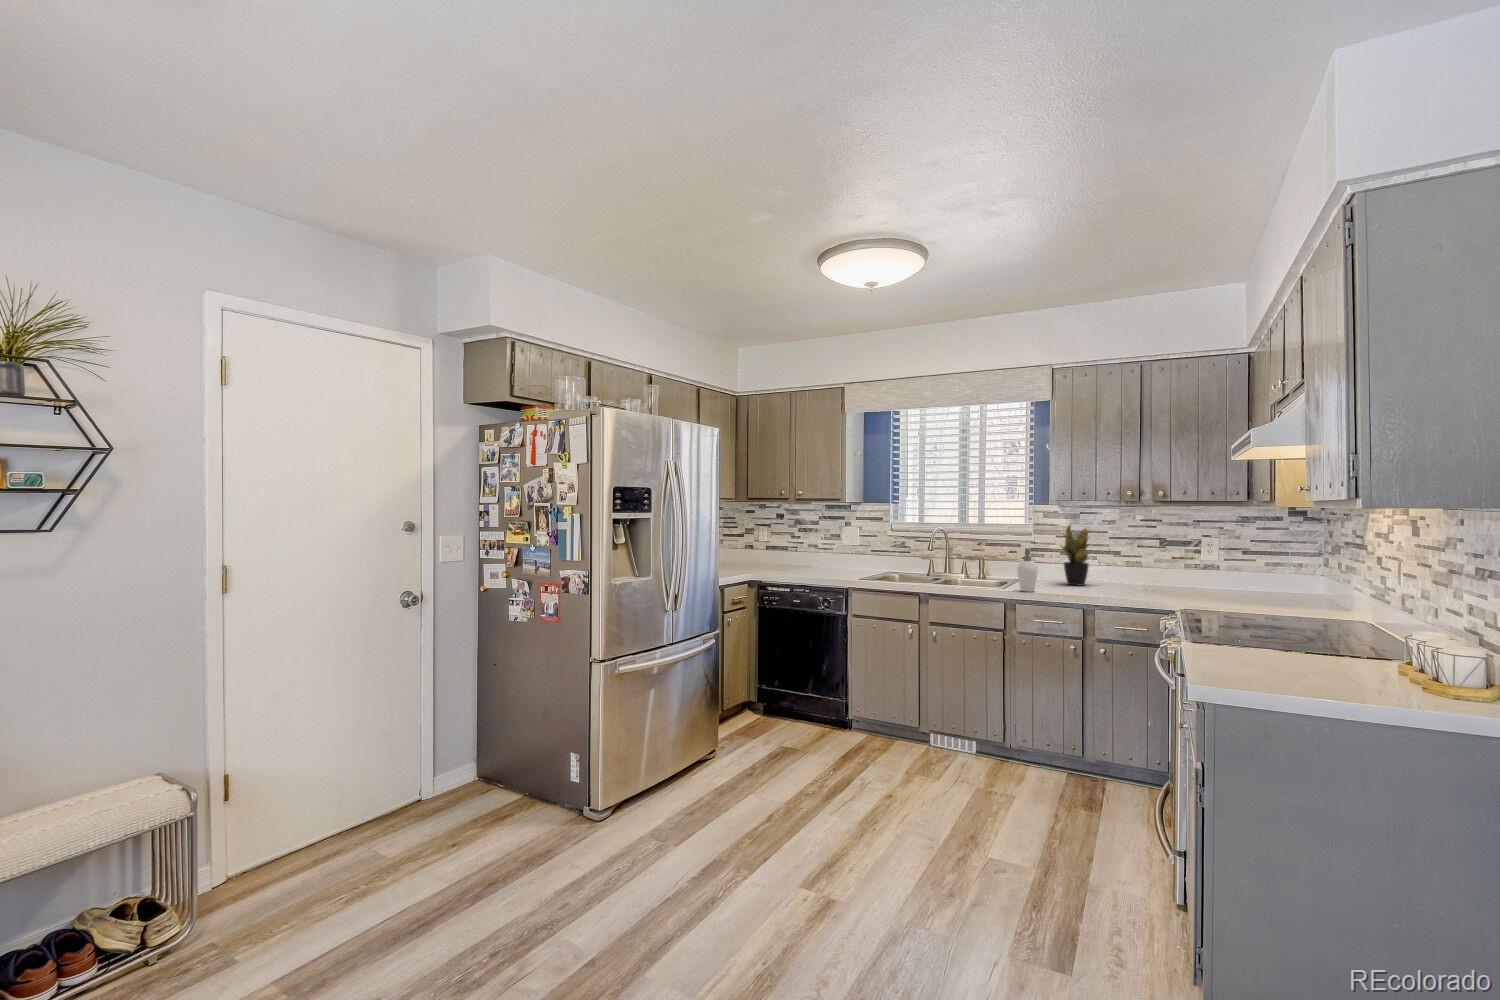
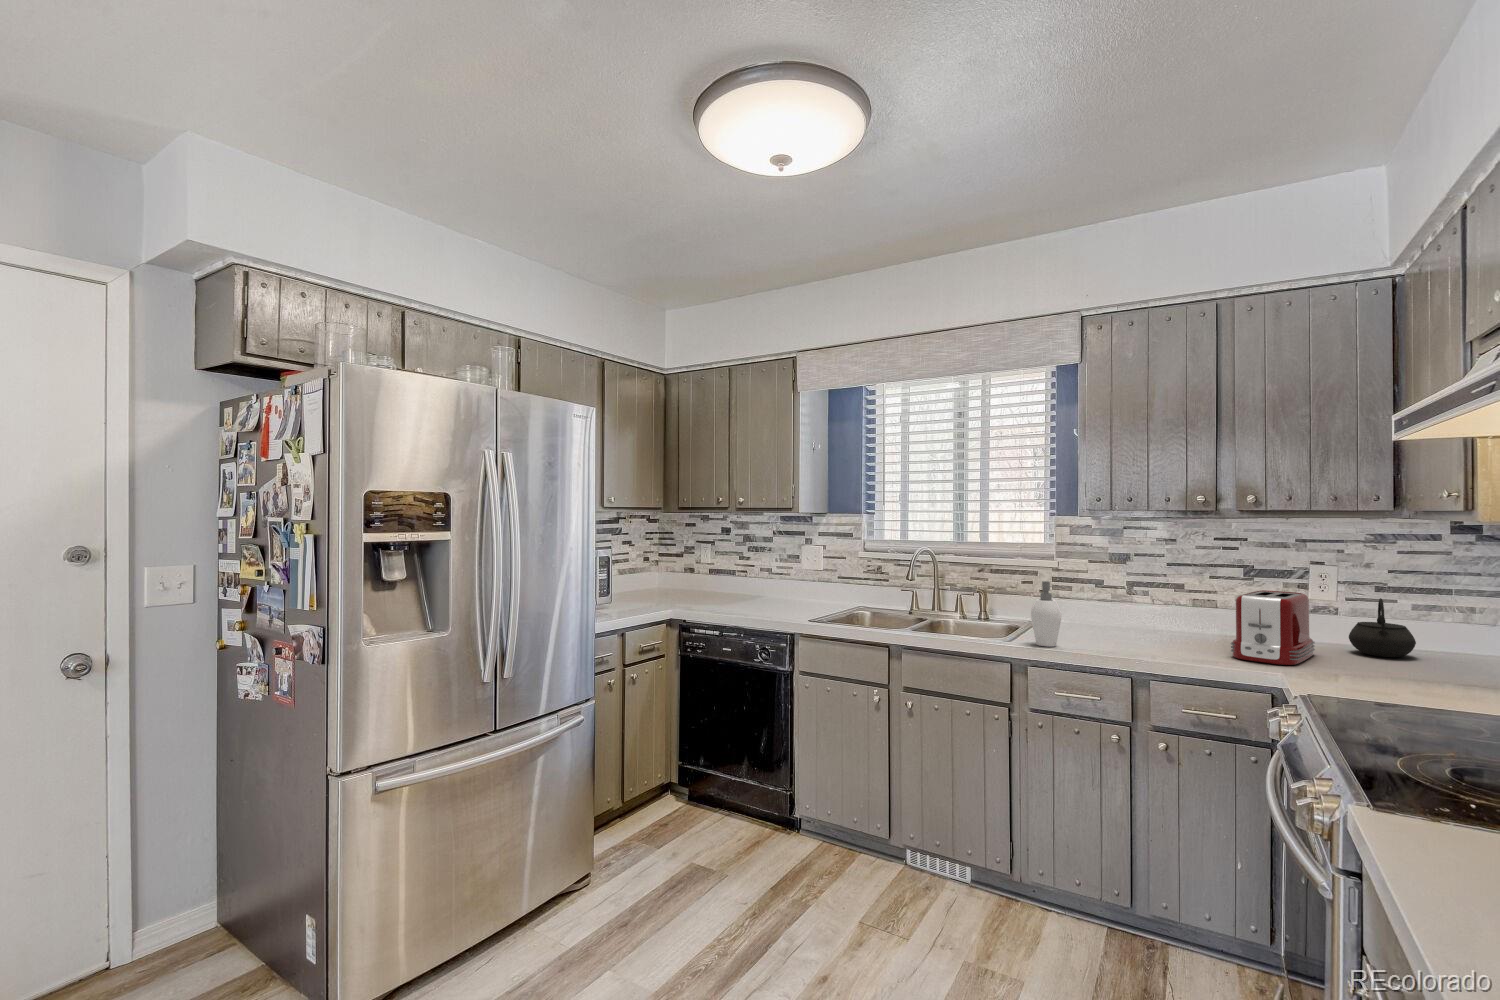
potted plant: present [1061,525,1089,586] -> none [1089,539,1154,633]
toaster: none [1146,554,1199,599] -> present [1231,590,1315,665]
kettle: none [1222,558,1261,595] -> present [1349,598,1416,657]

